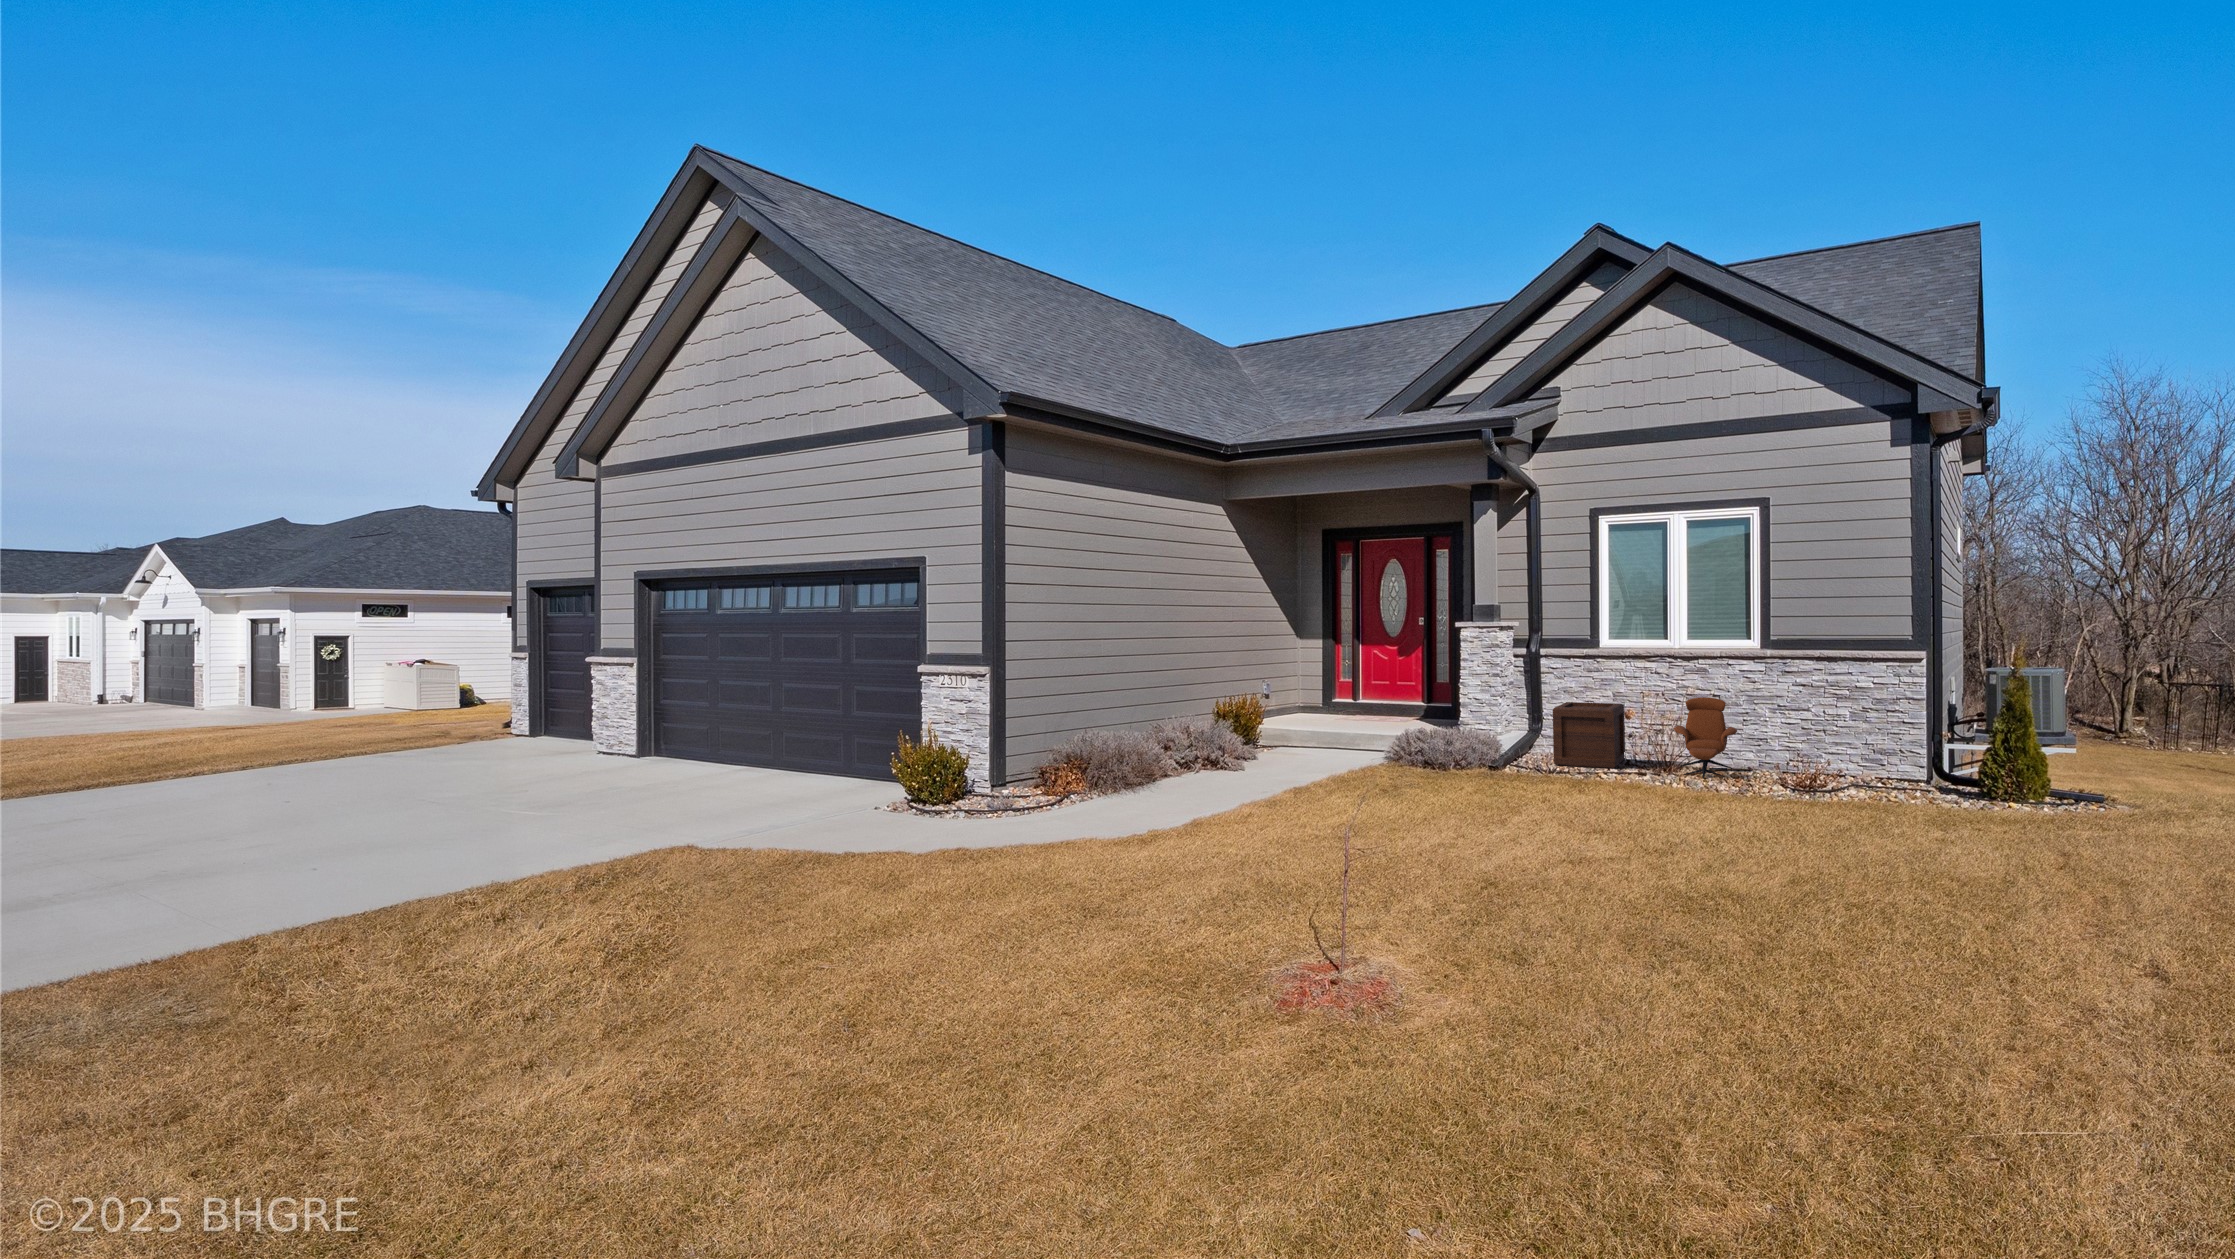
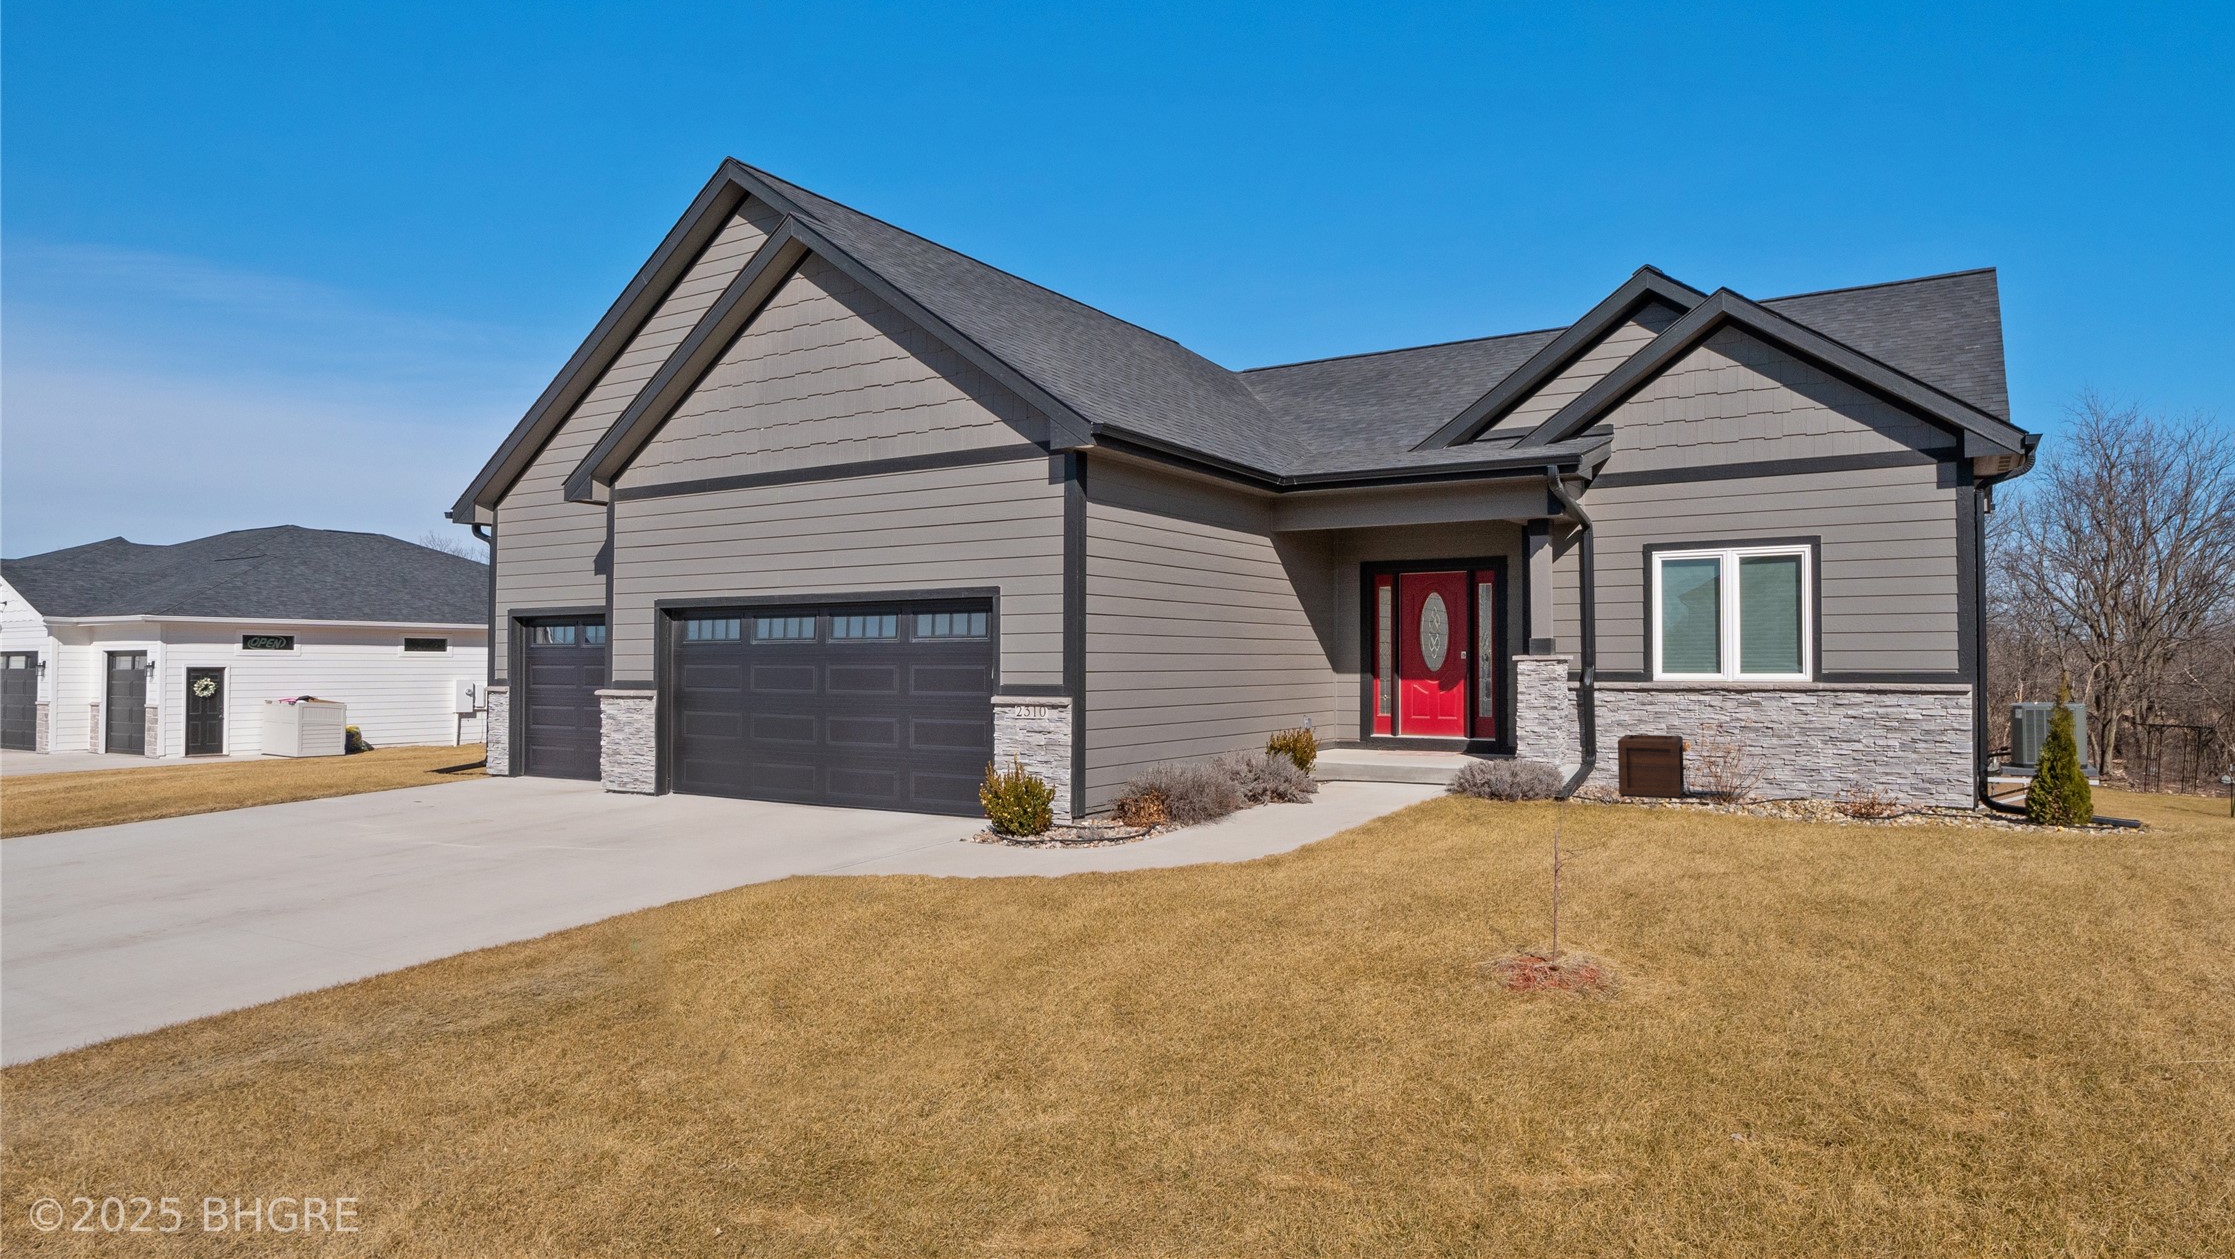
lounge chair: present [1674,697,1737,779] -> none [1734,729,1795,806]

